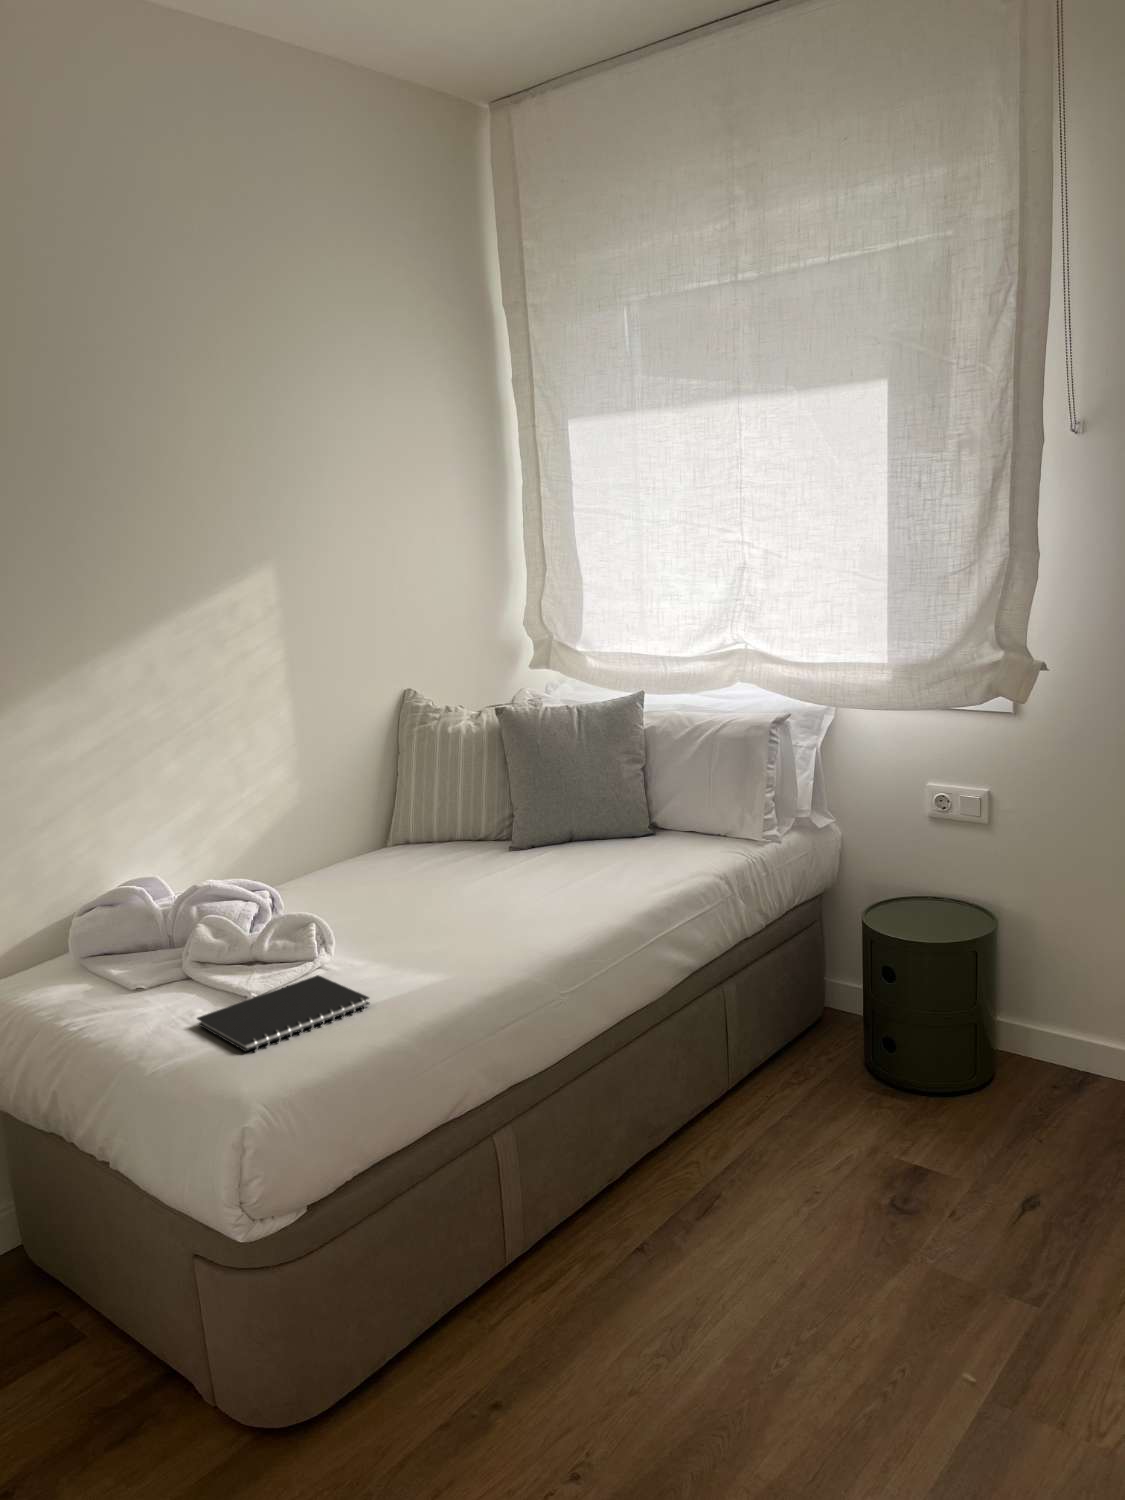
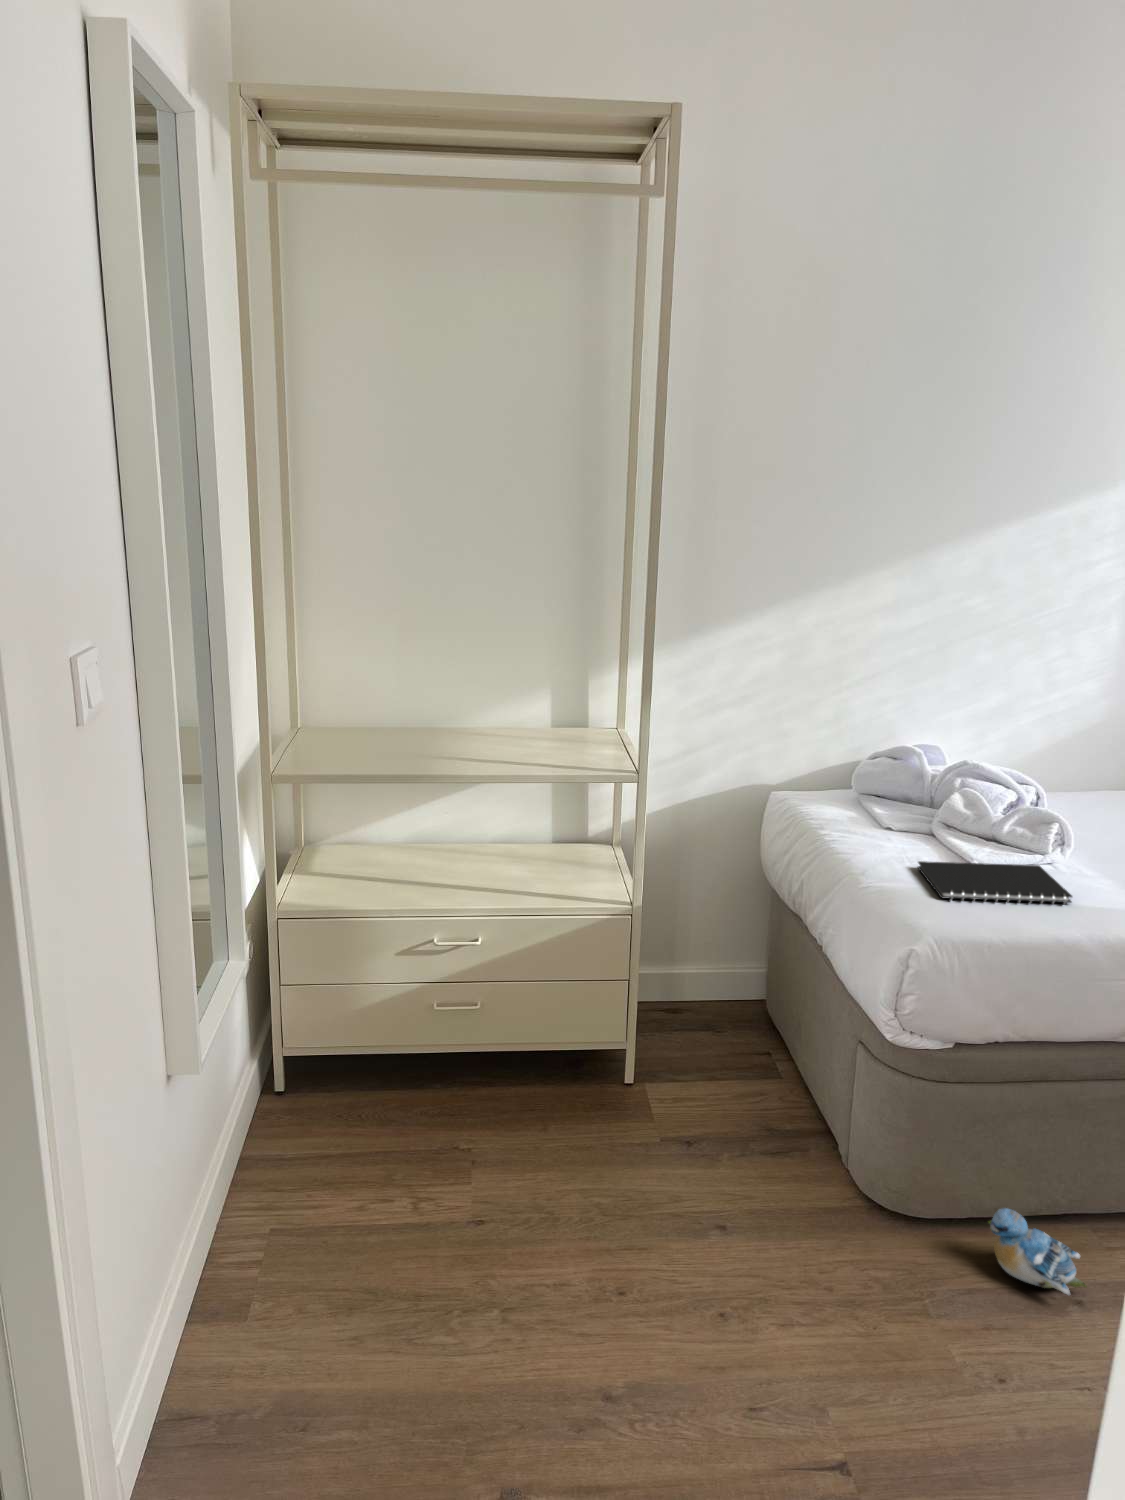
plush toy: none [400,1353,508,1423] -> present [988,1208,1086,1295]

